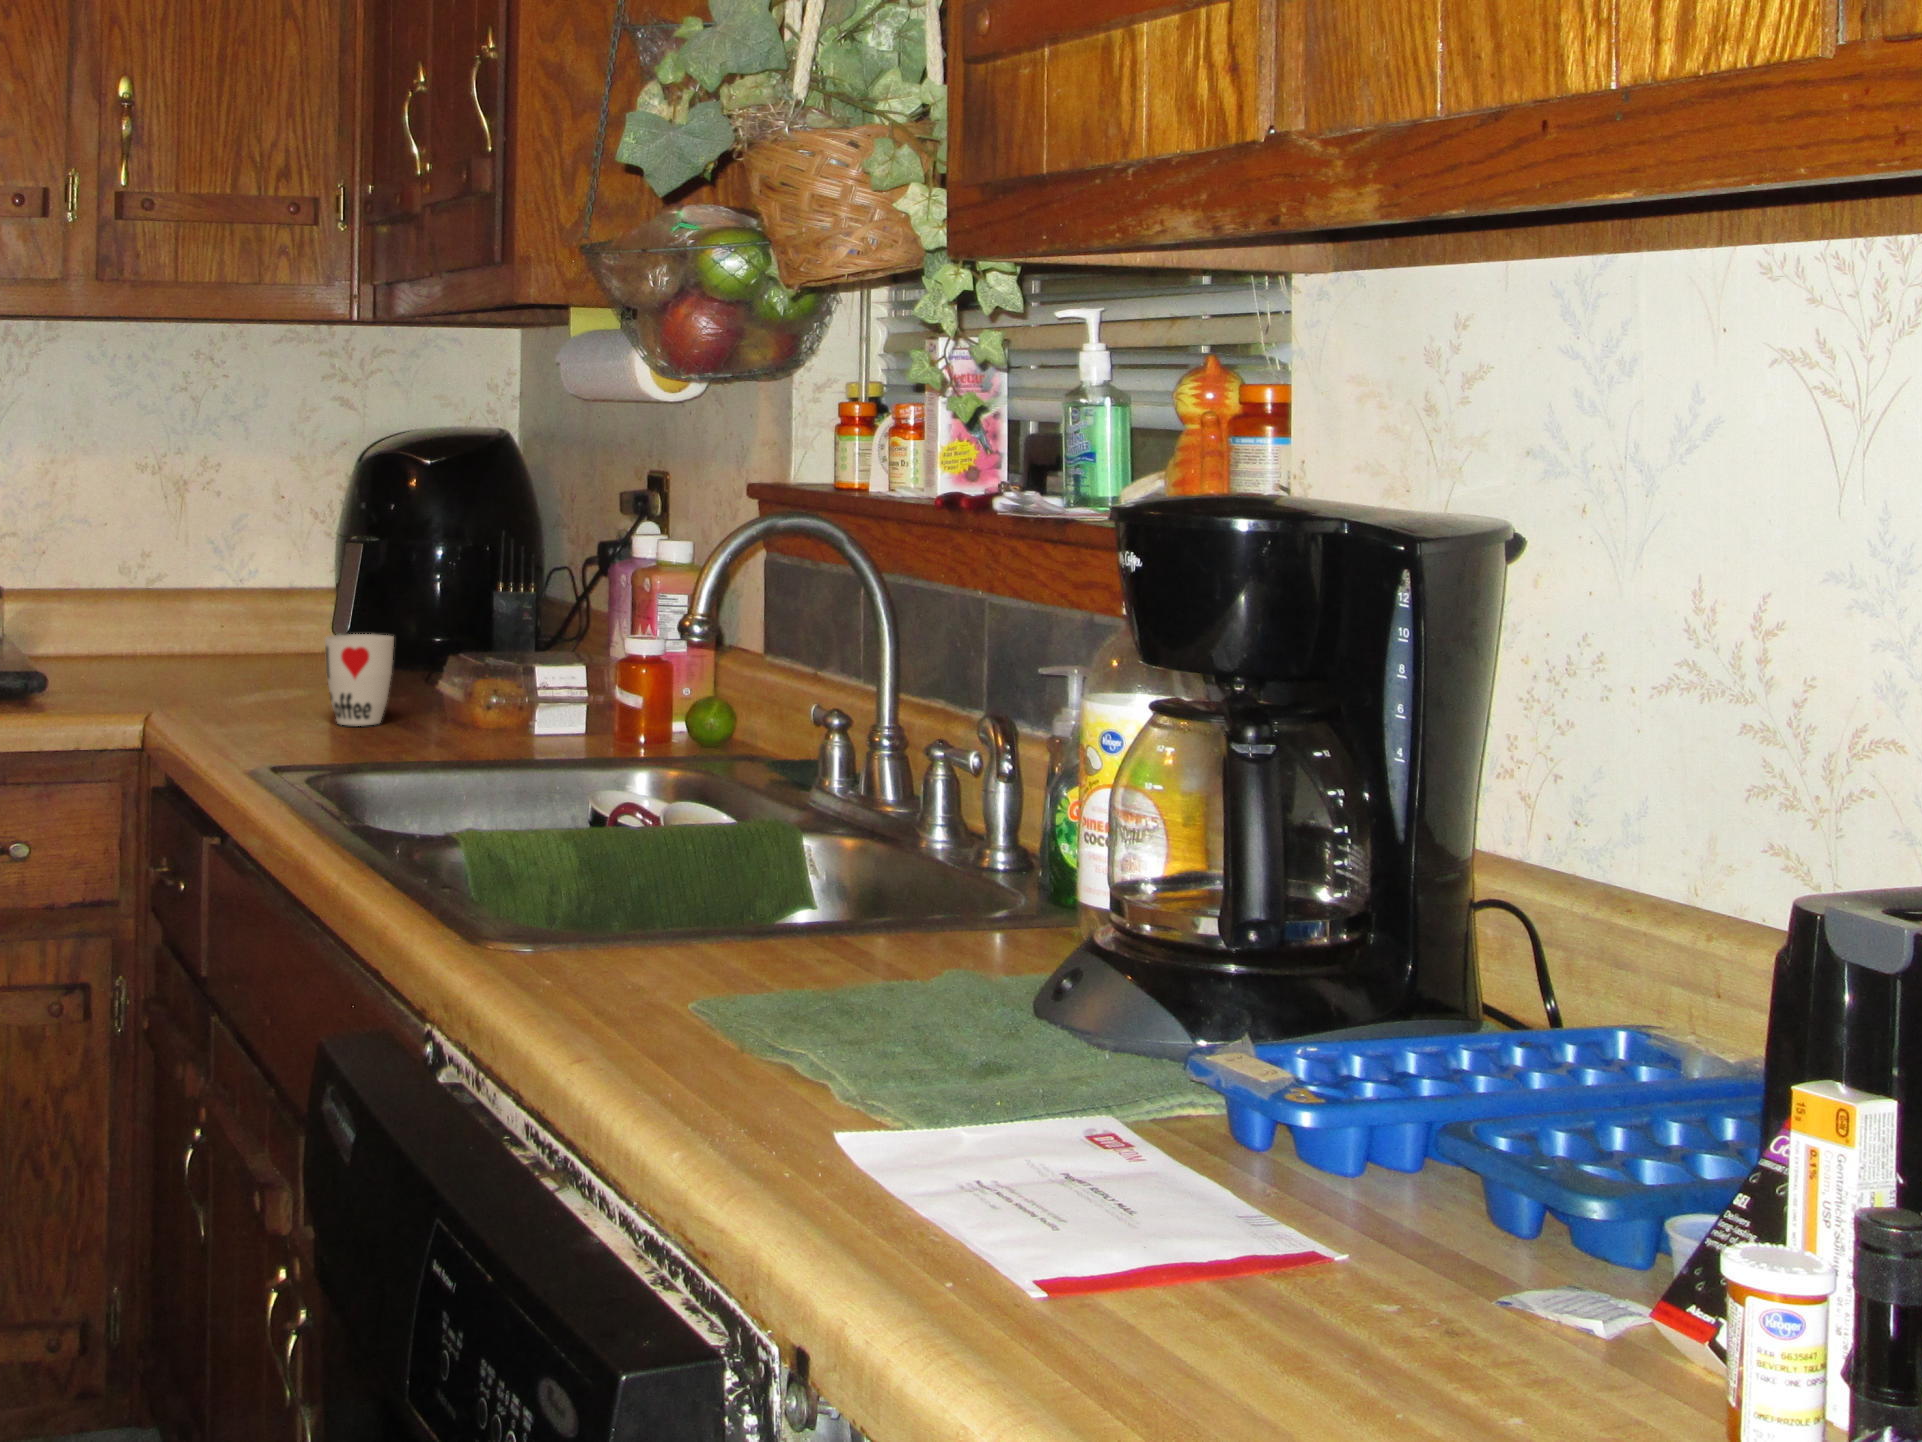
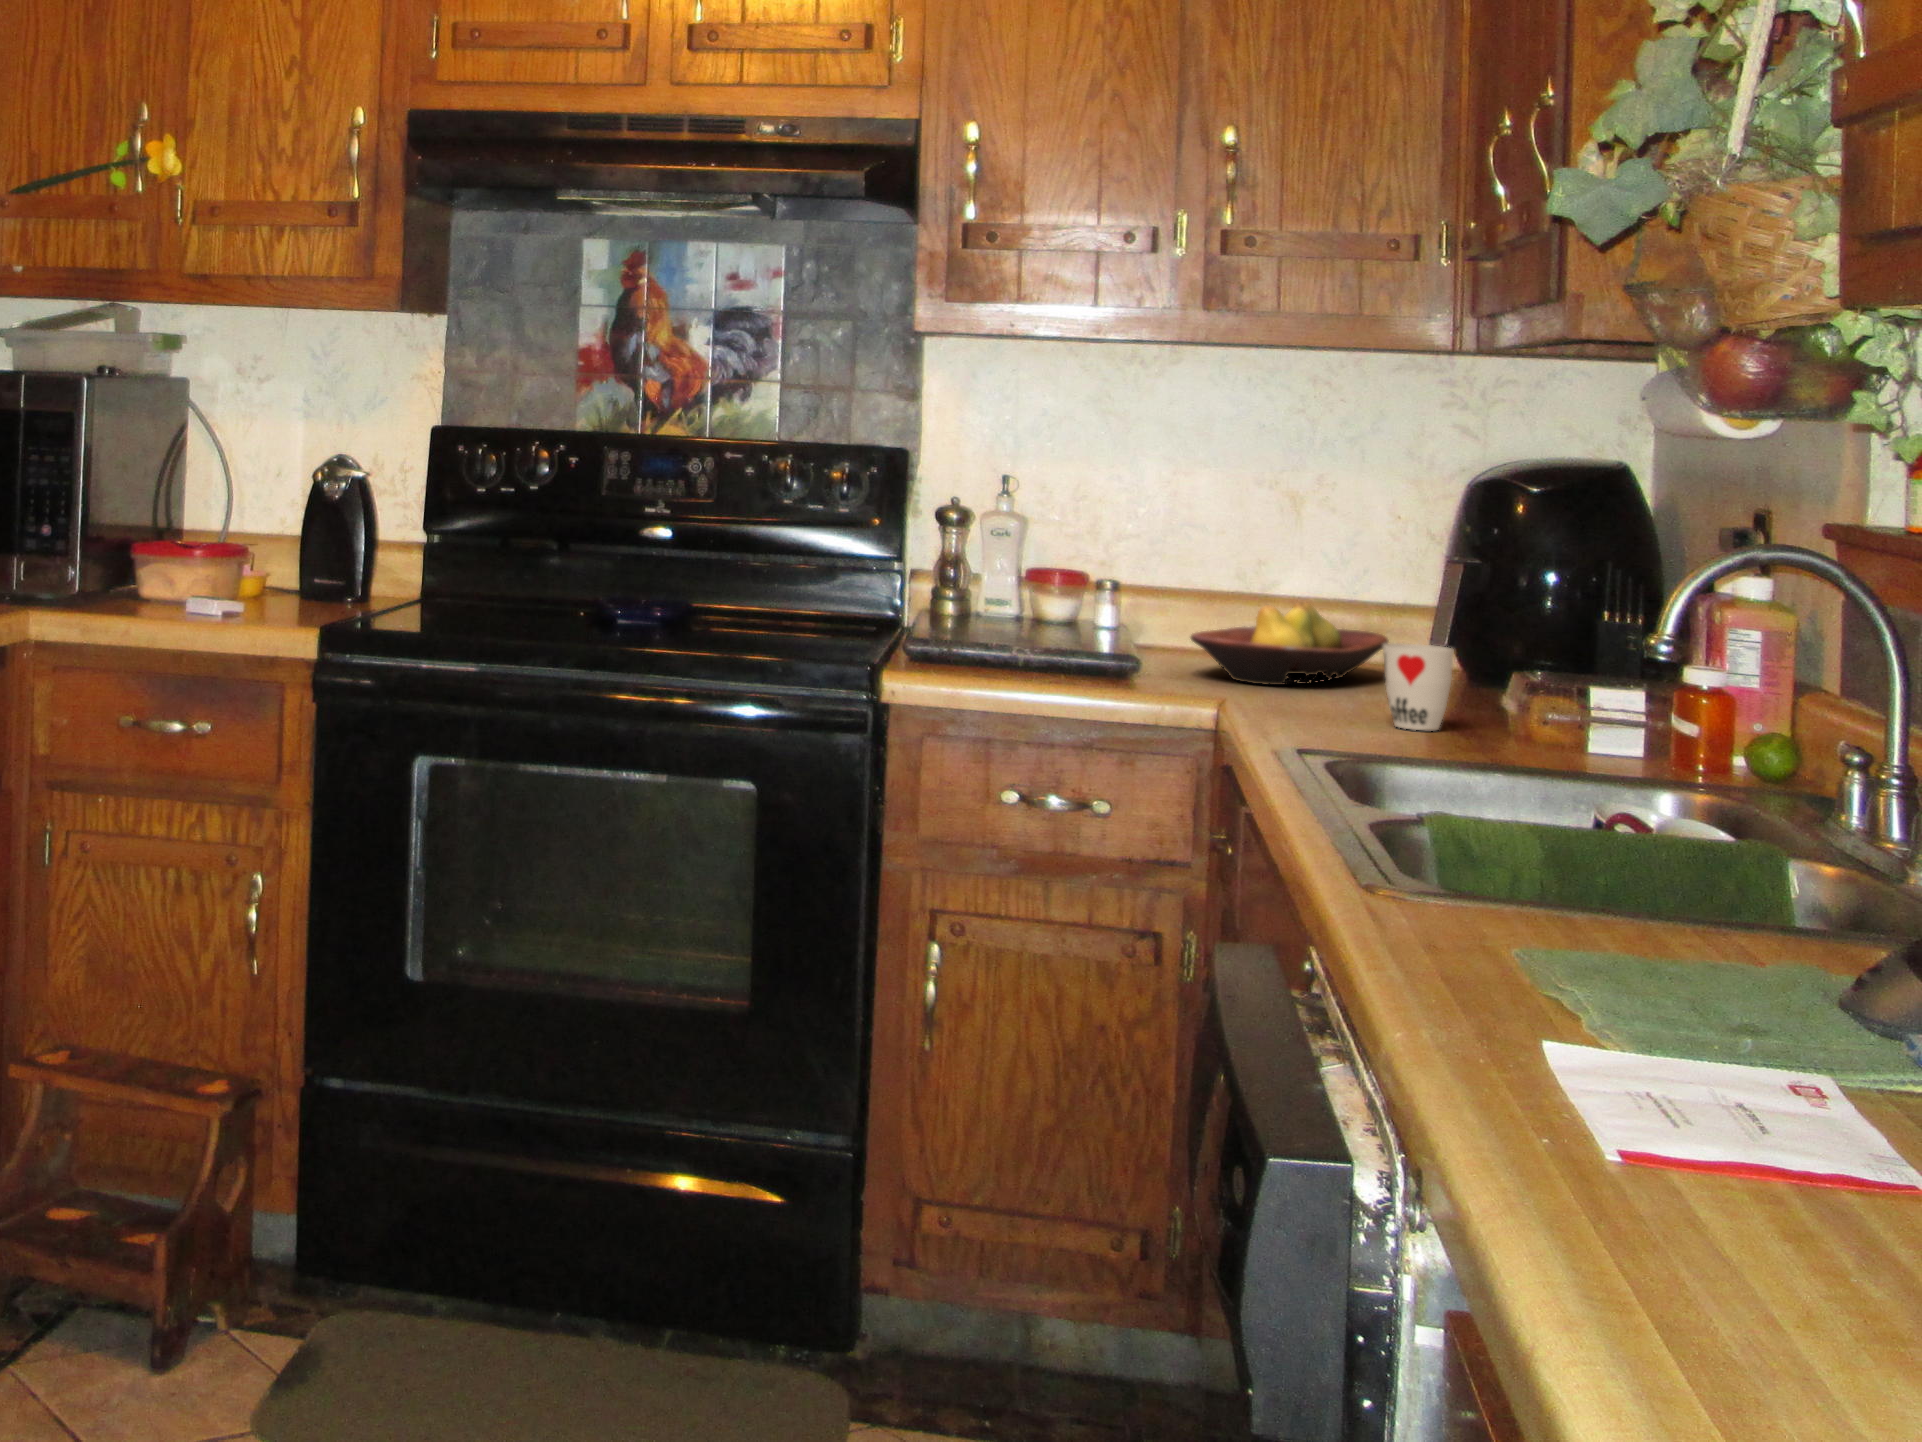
fruit bowl: none [100,597,297,690] -> present [1191,602,1388,685]

